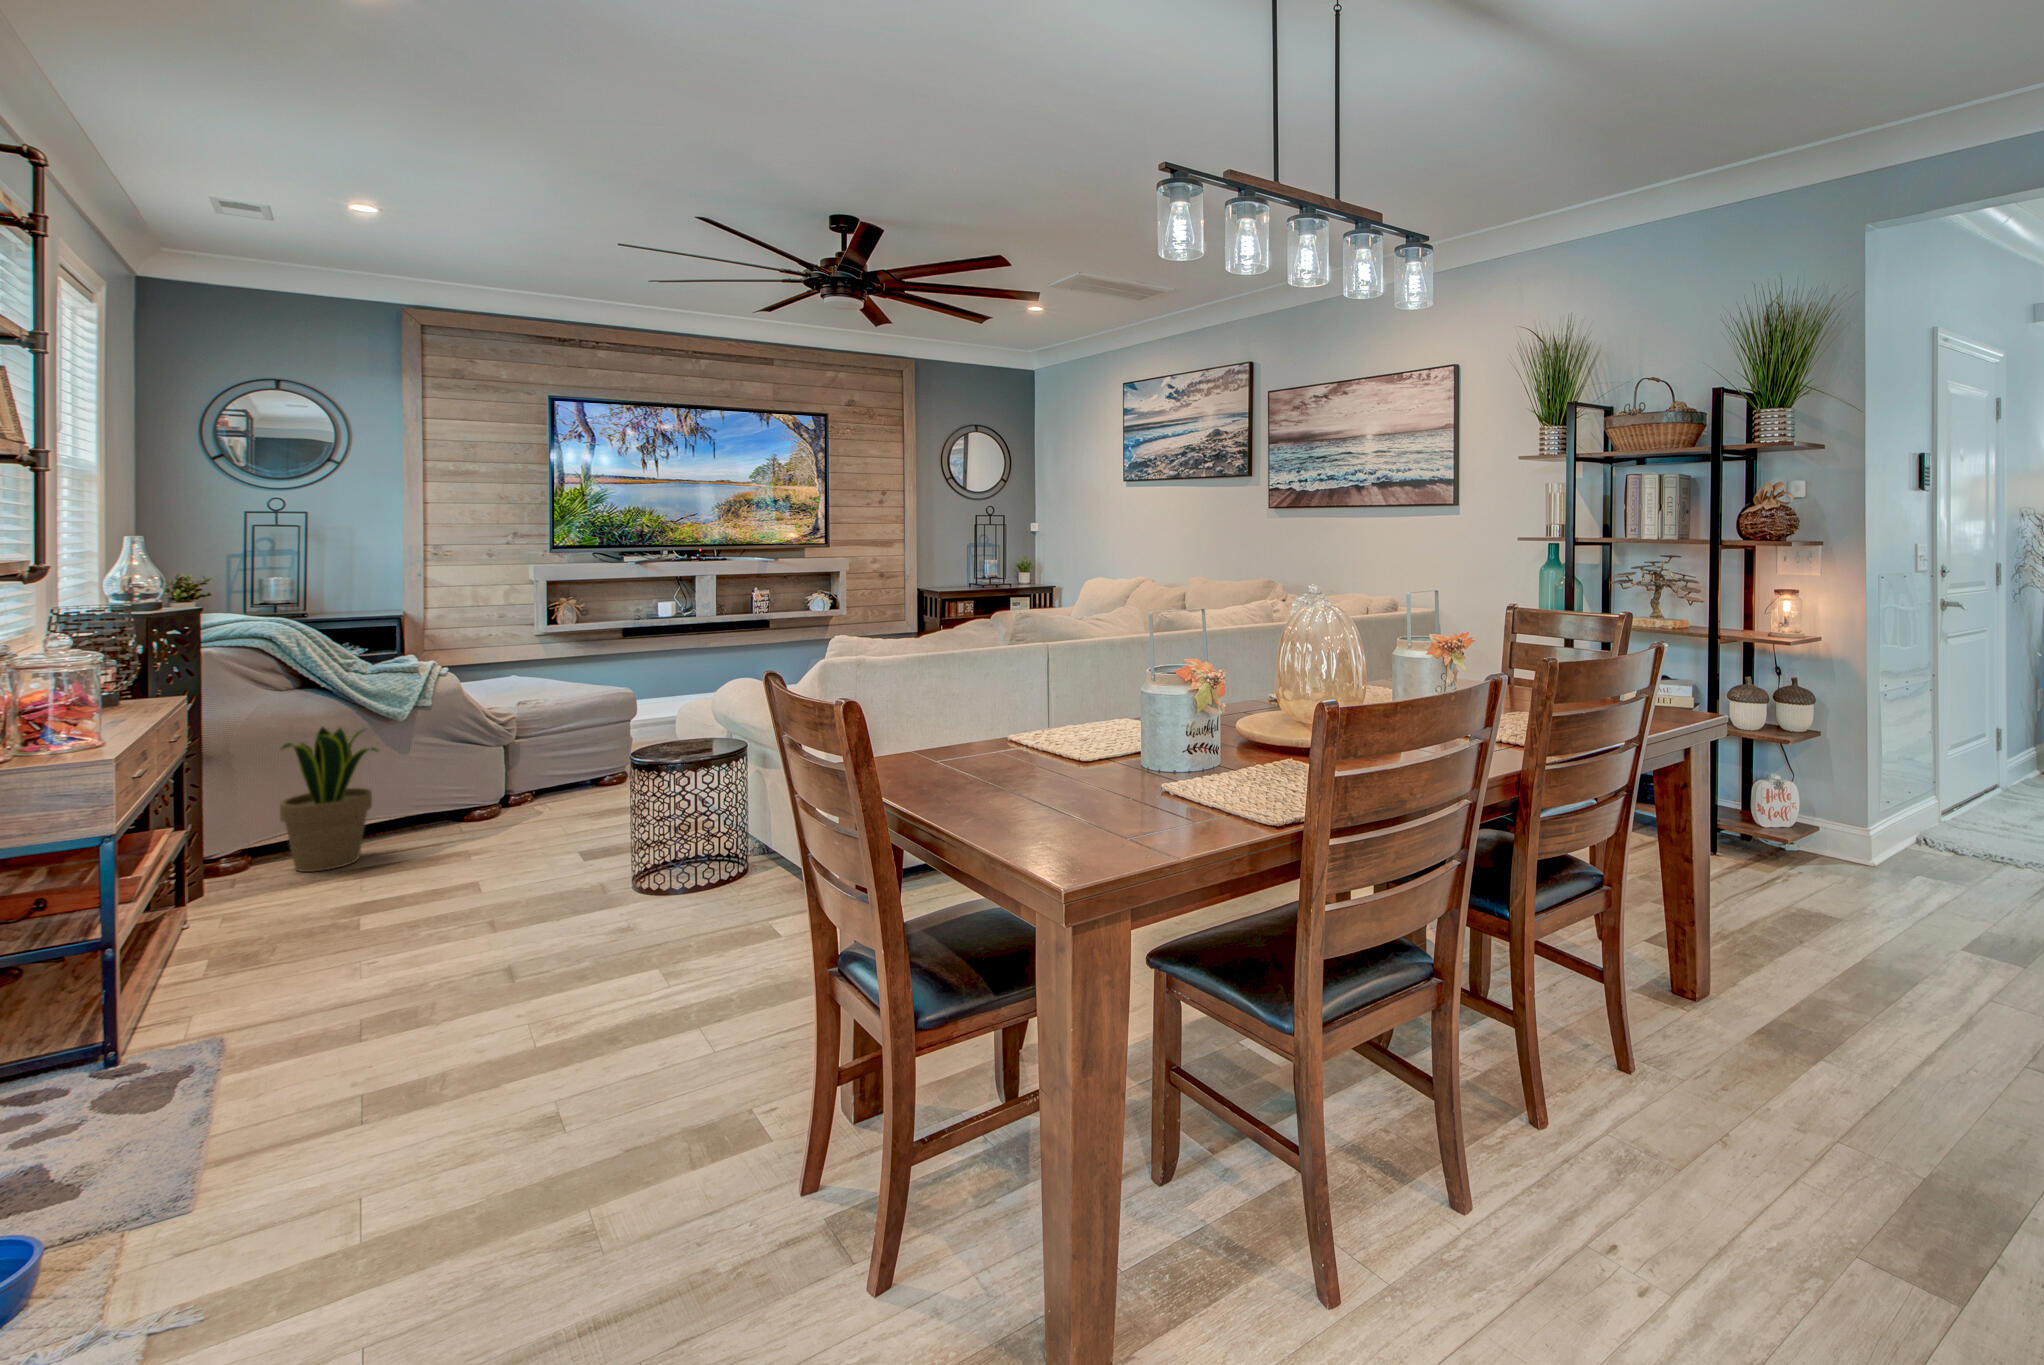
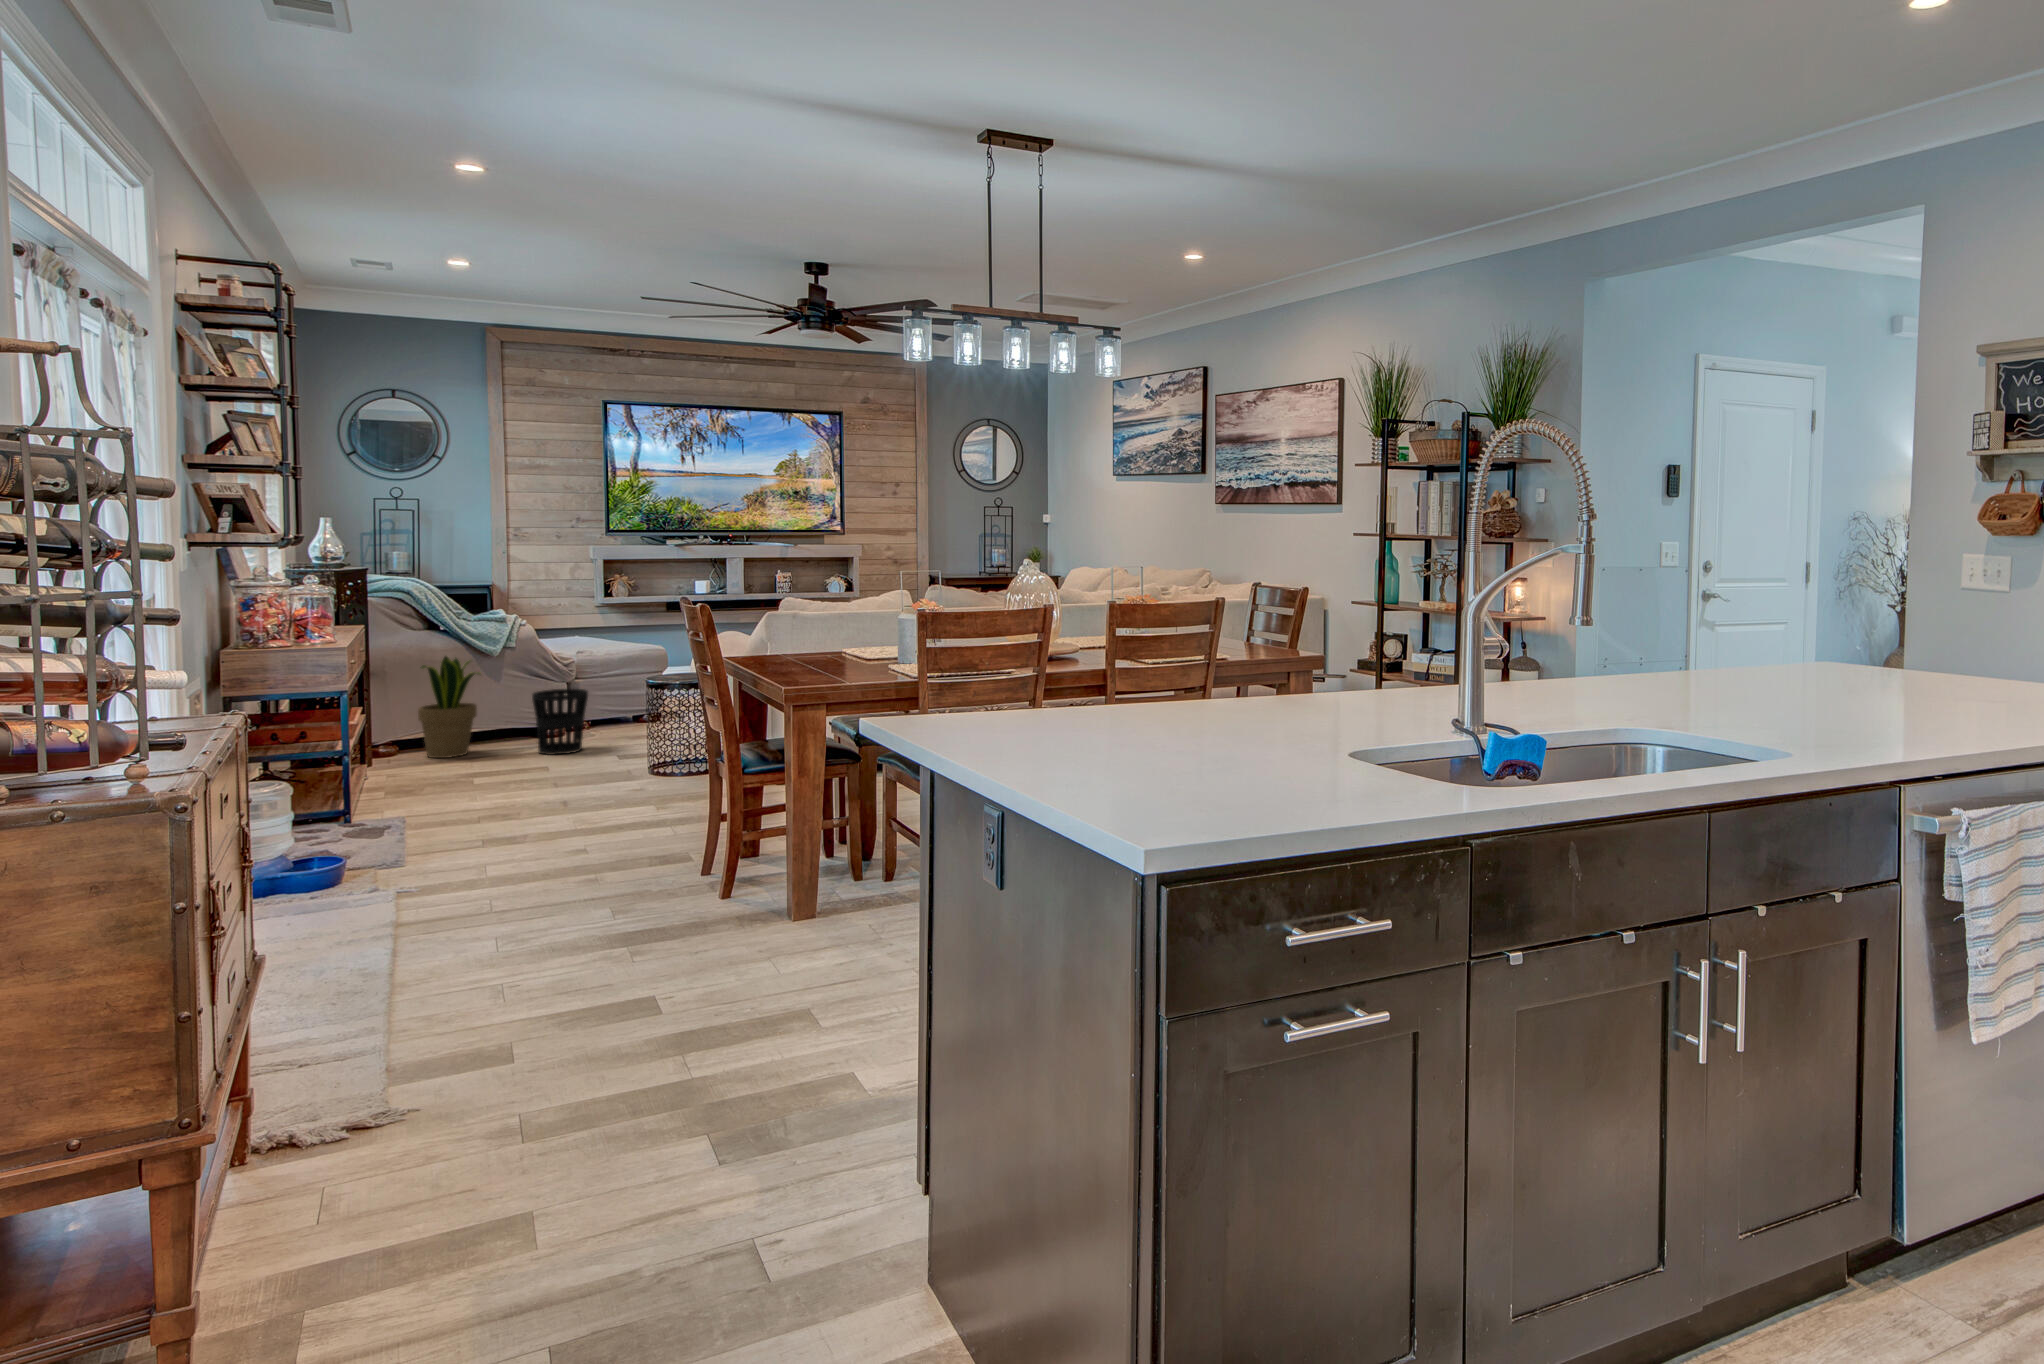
wastebasket: none [455,760,537,855] -> present [532,689,588,755]

